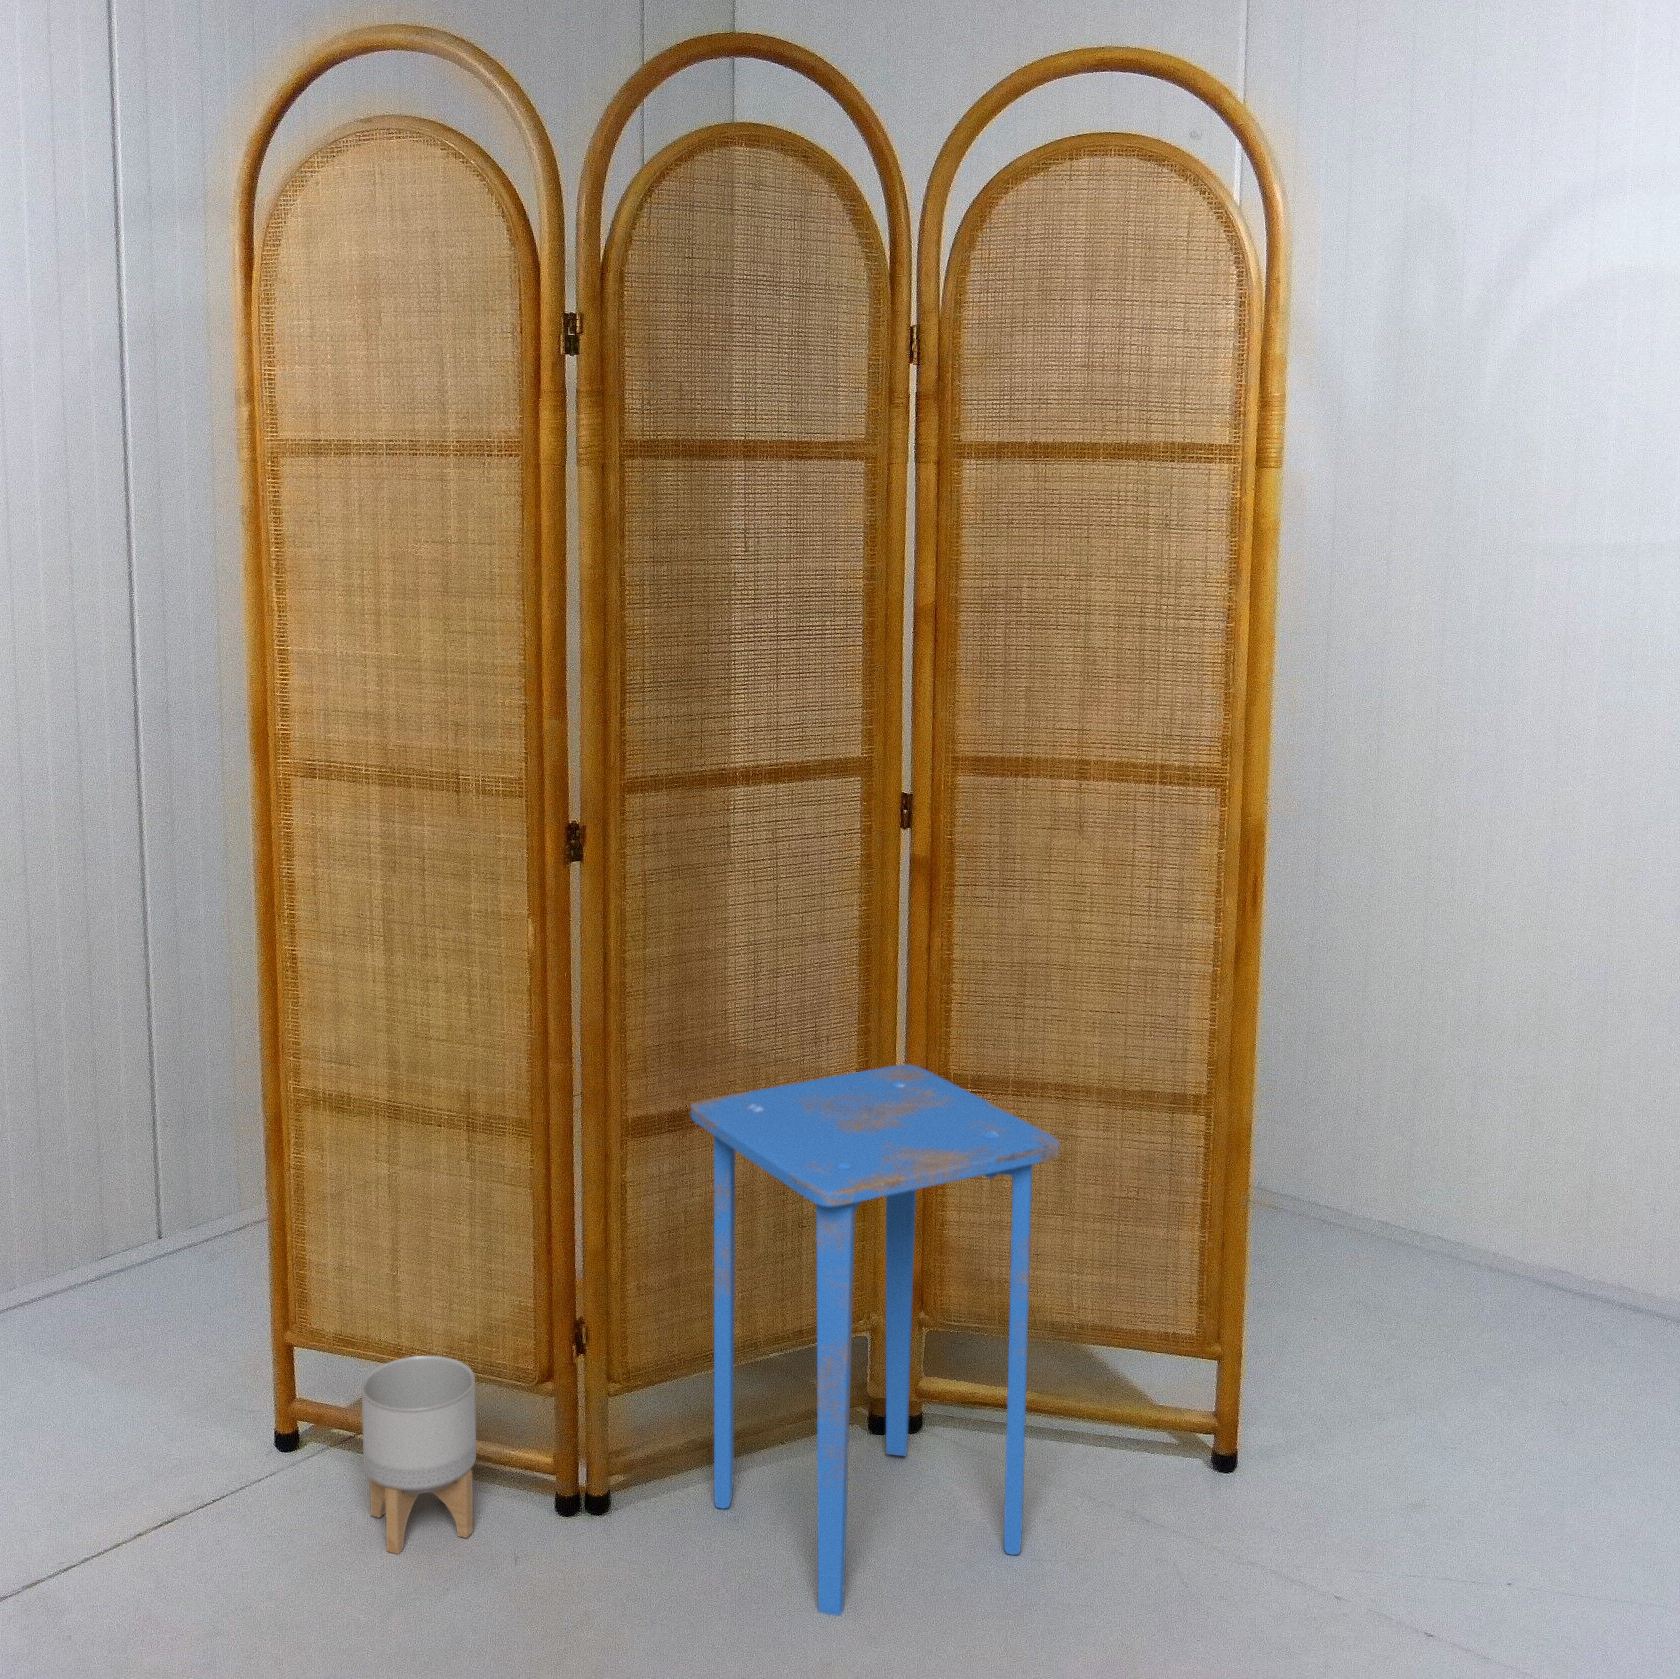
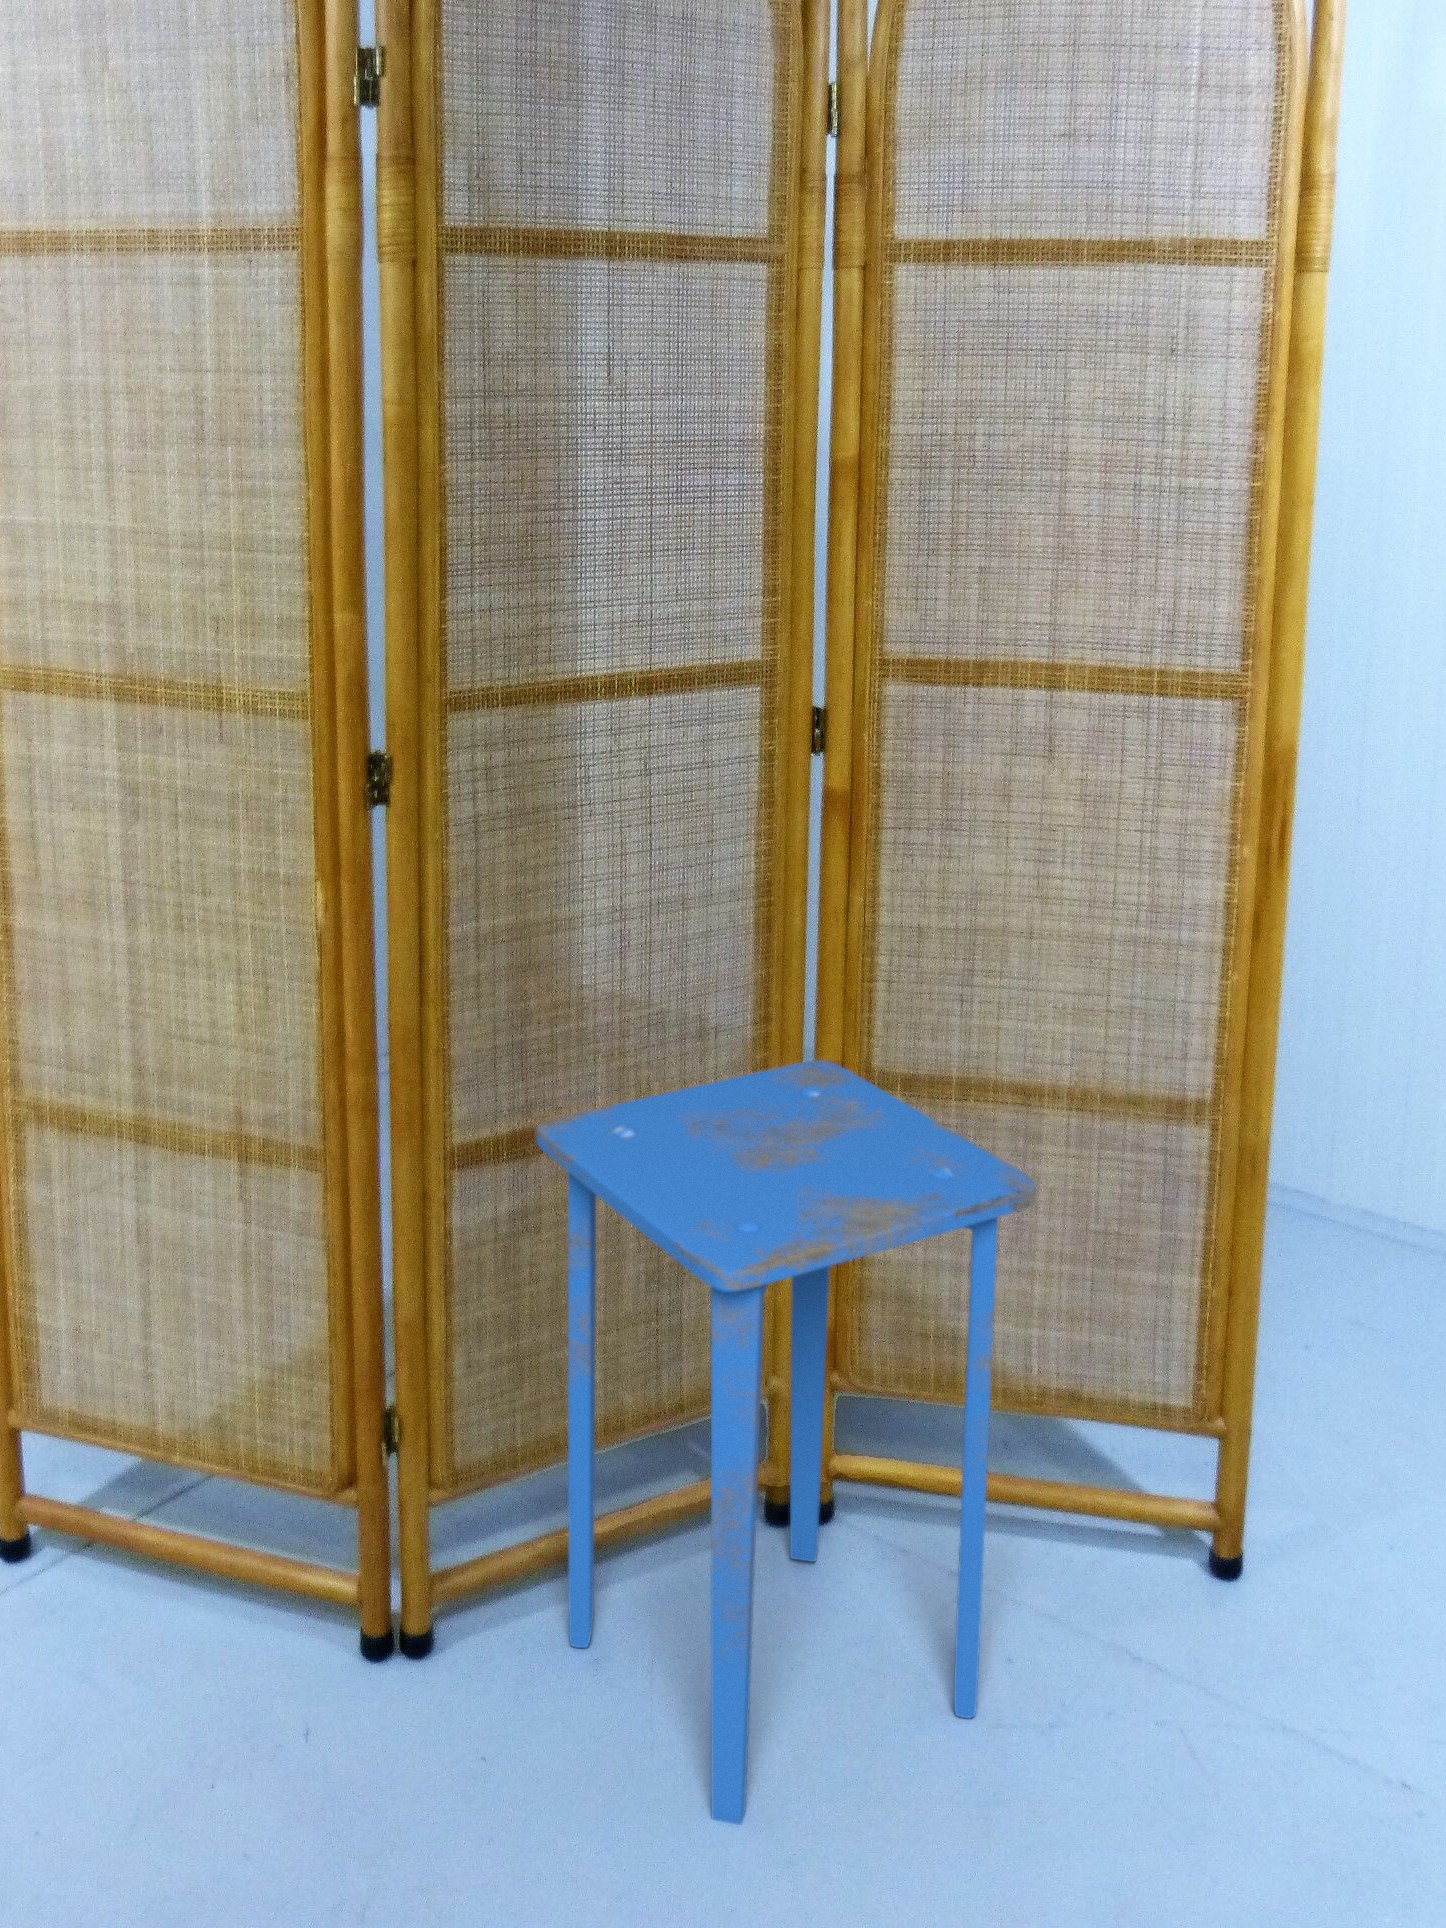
planter: present [362,1356,476,1554] -> none [97,1454,251,1729]

